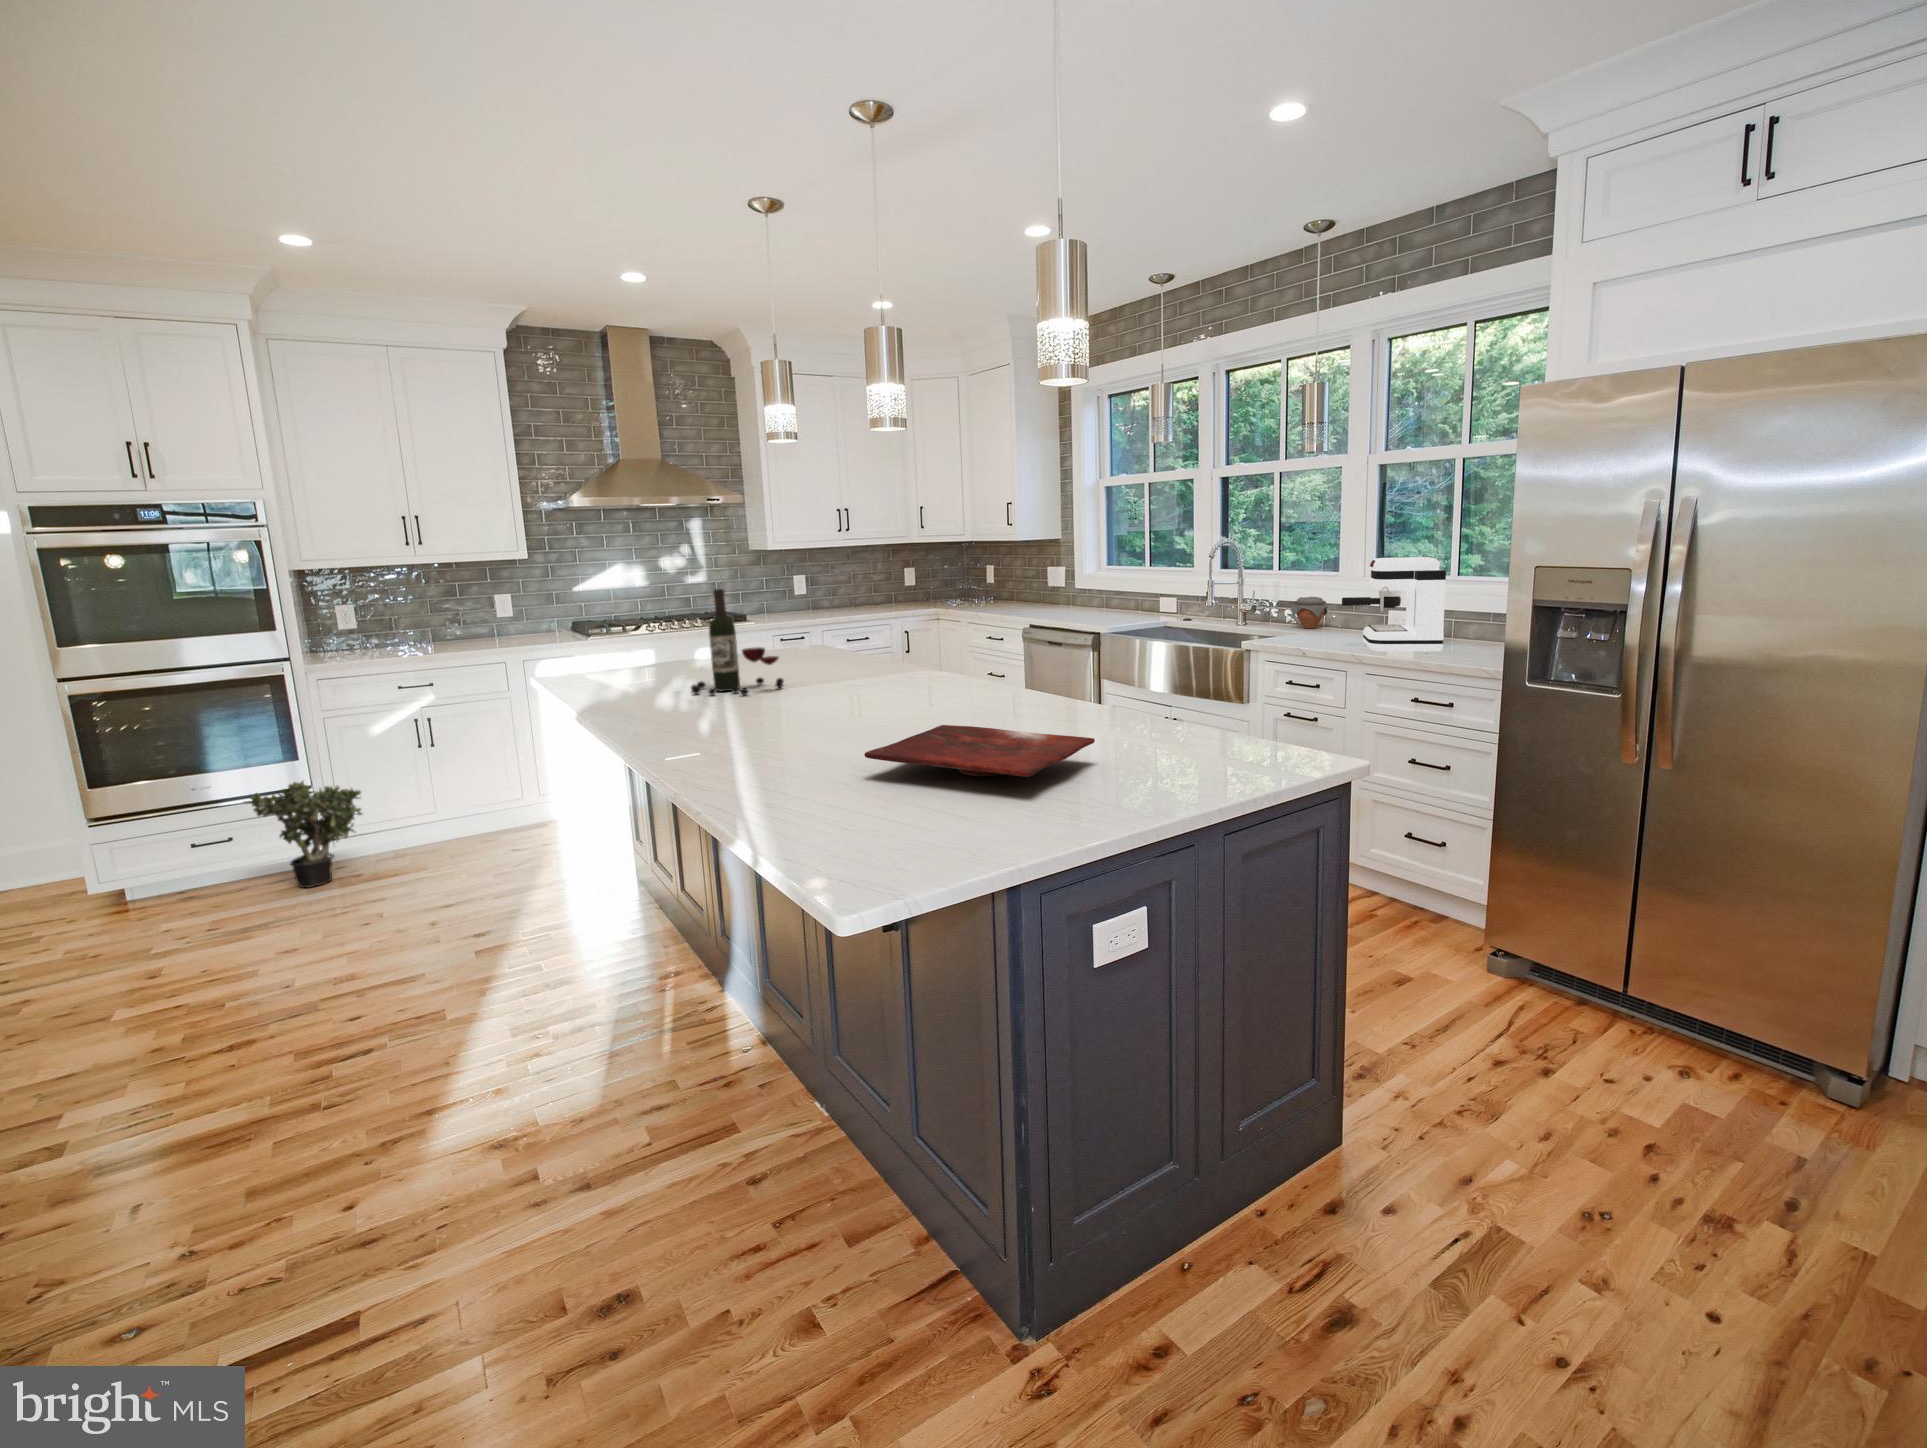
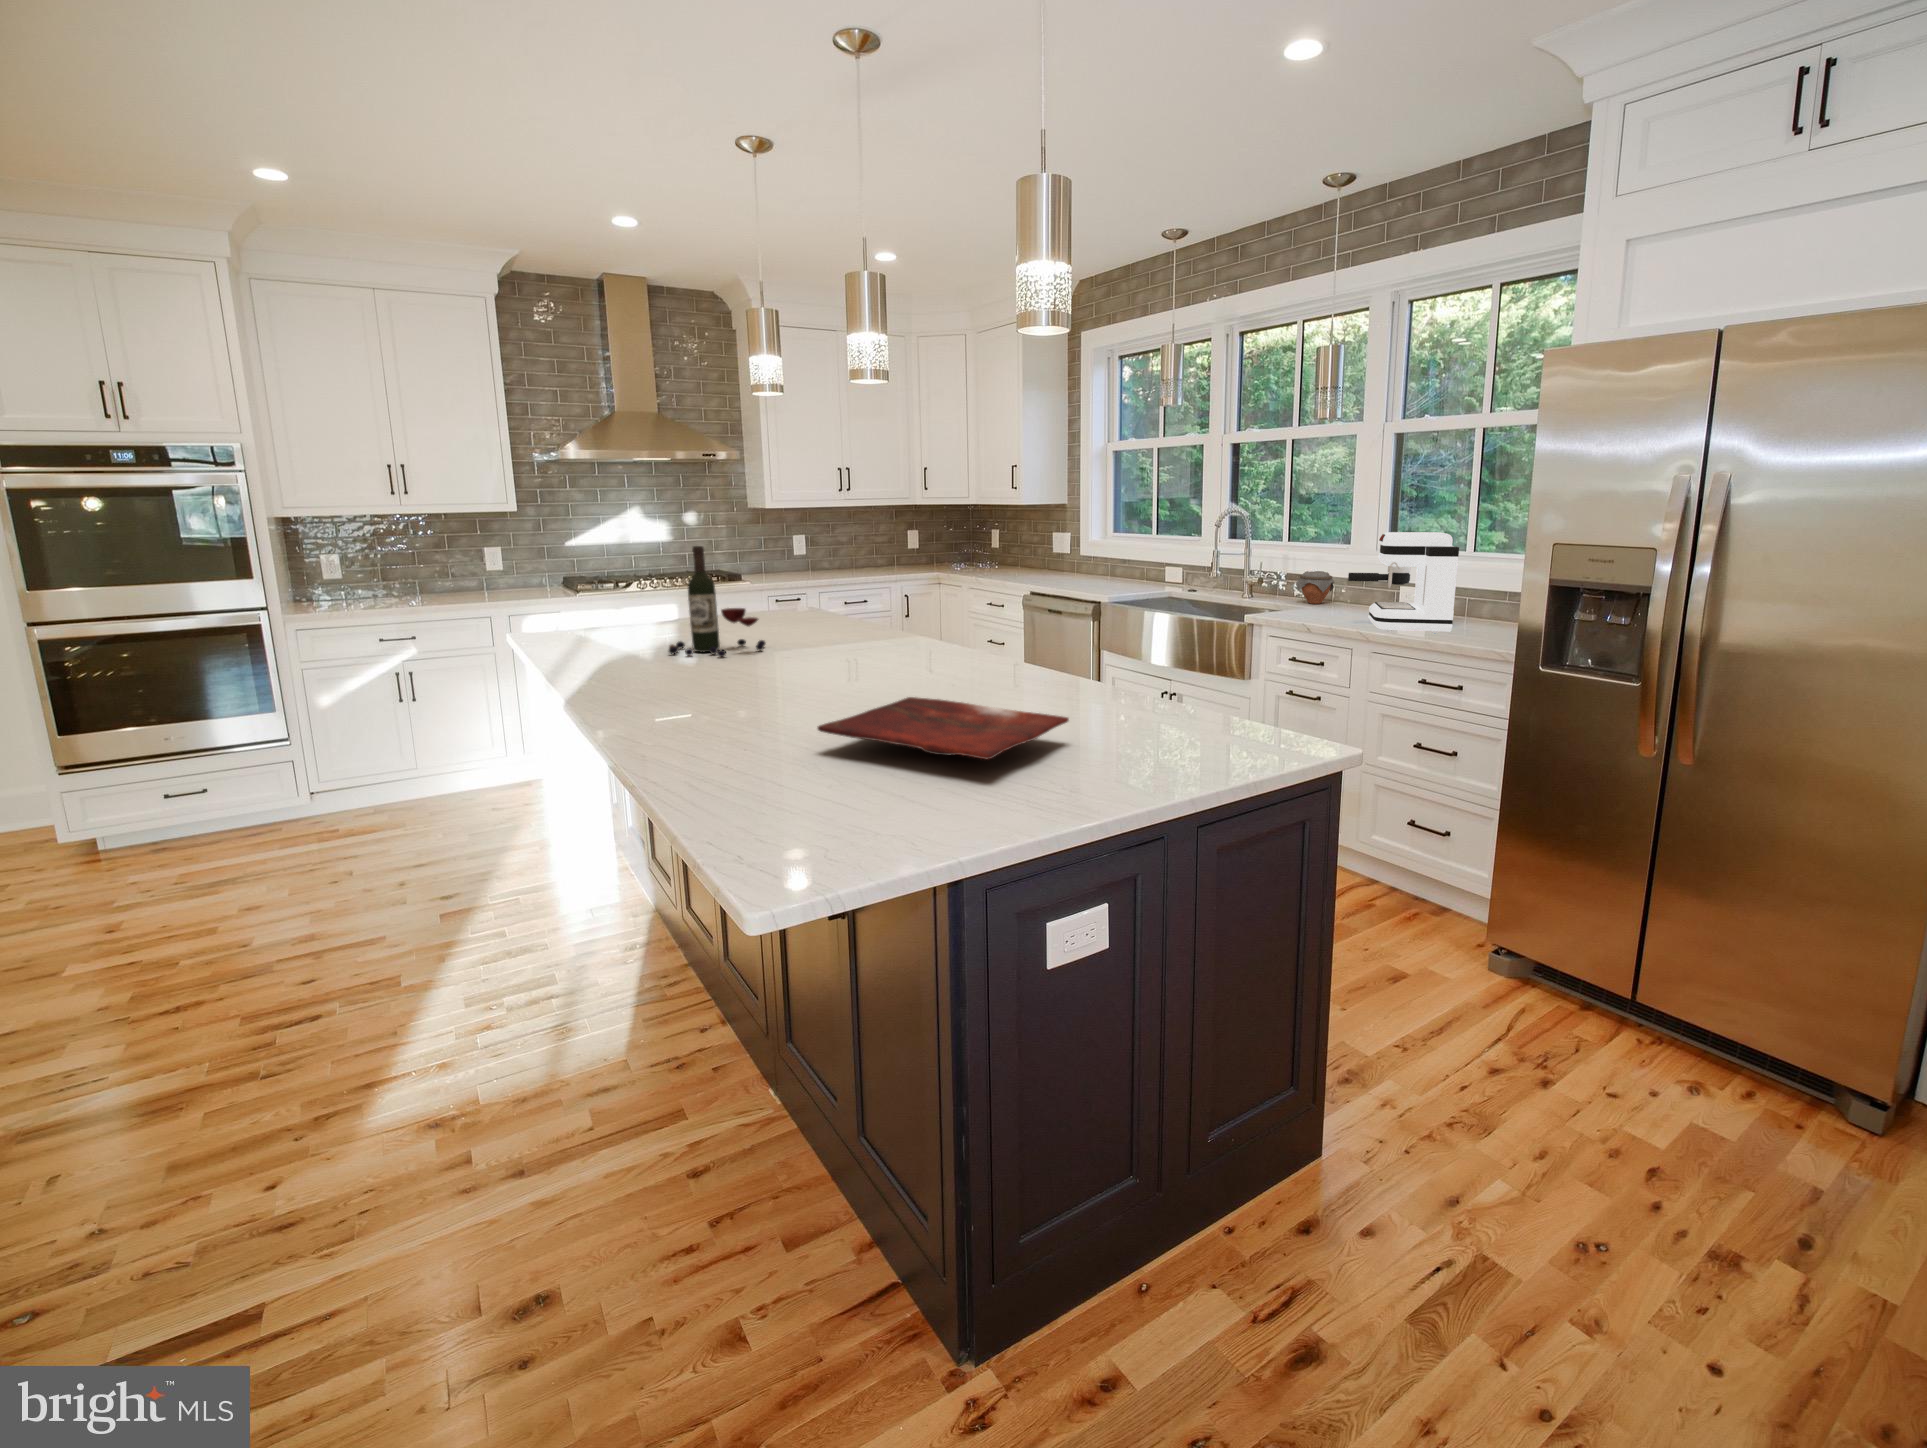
potted plant: present [244,781,362,888] -> none [226,729,351,837]

